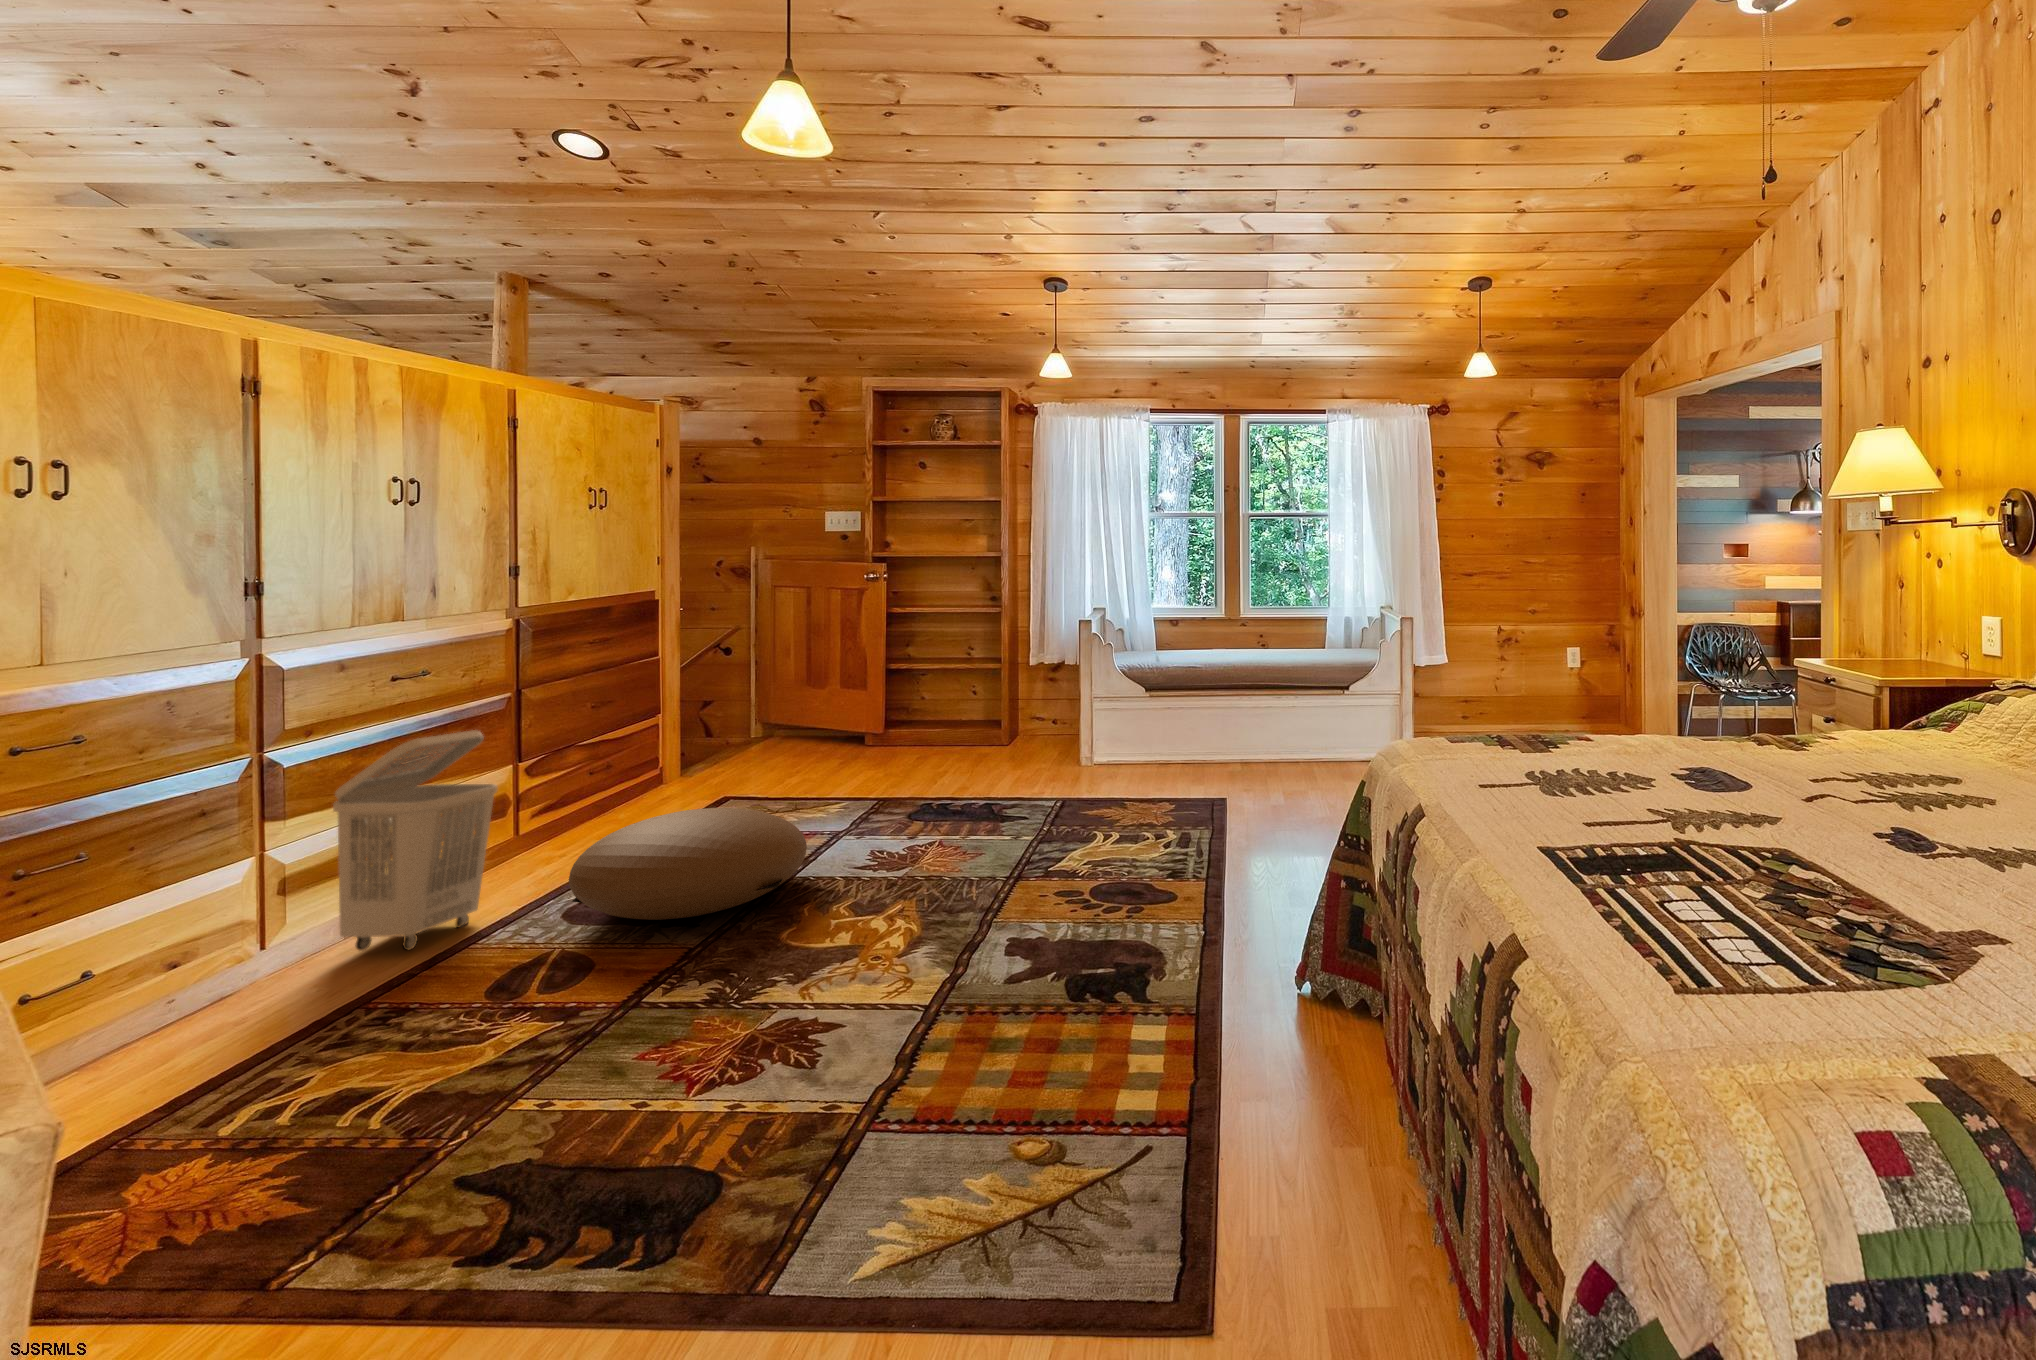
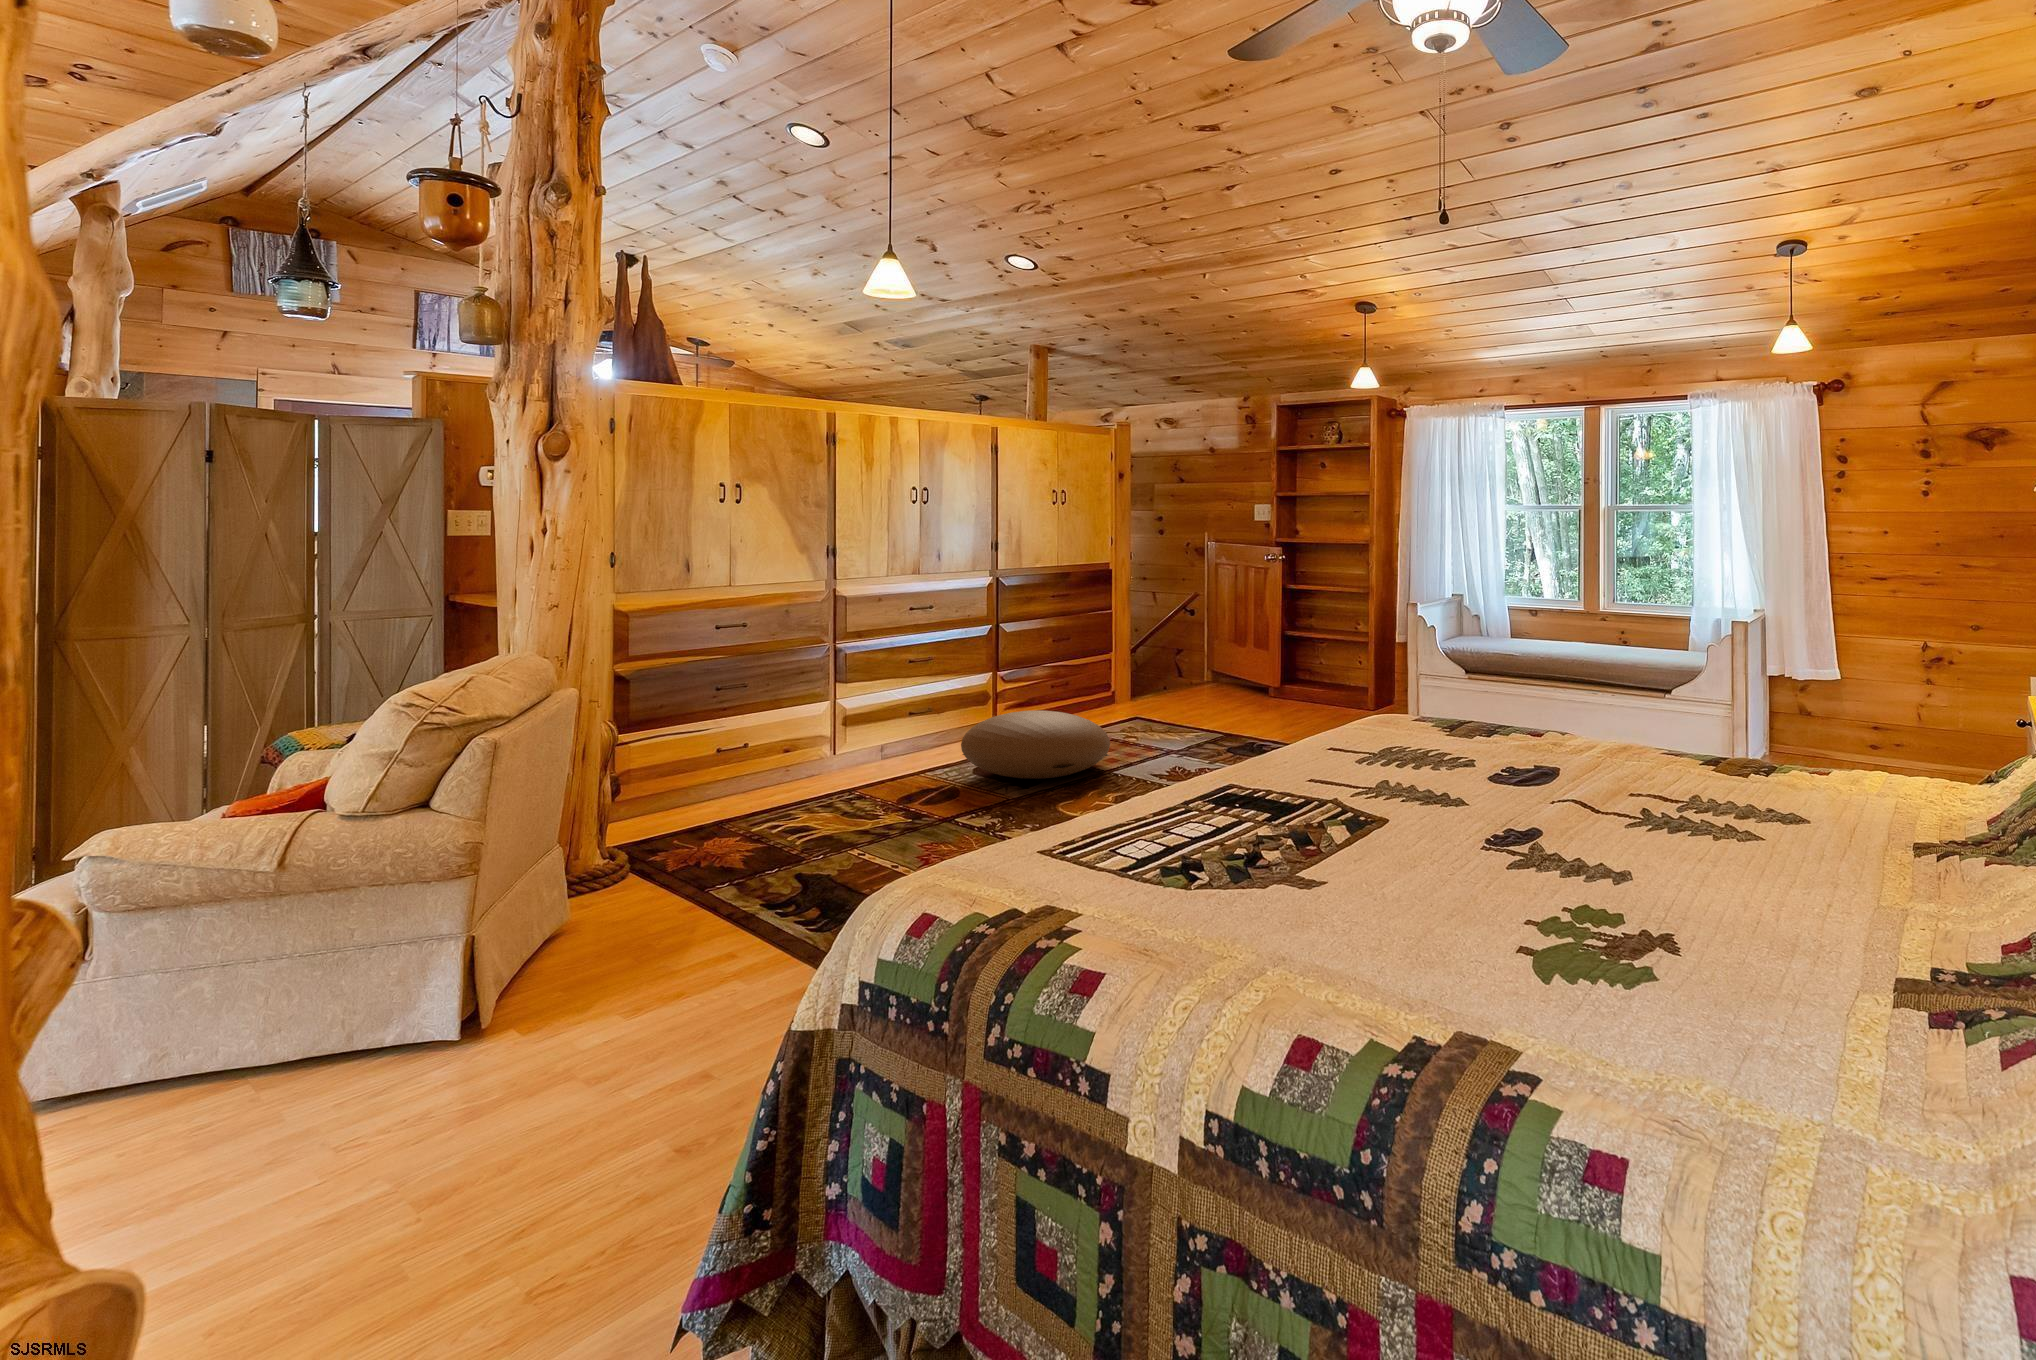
laundry basket: present [333,730,498,951] -> none [871,644,953,768]

